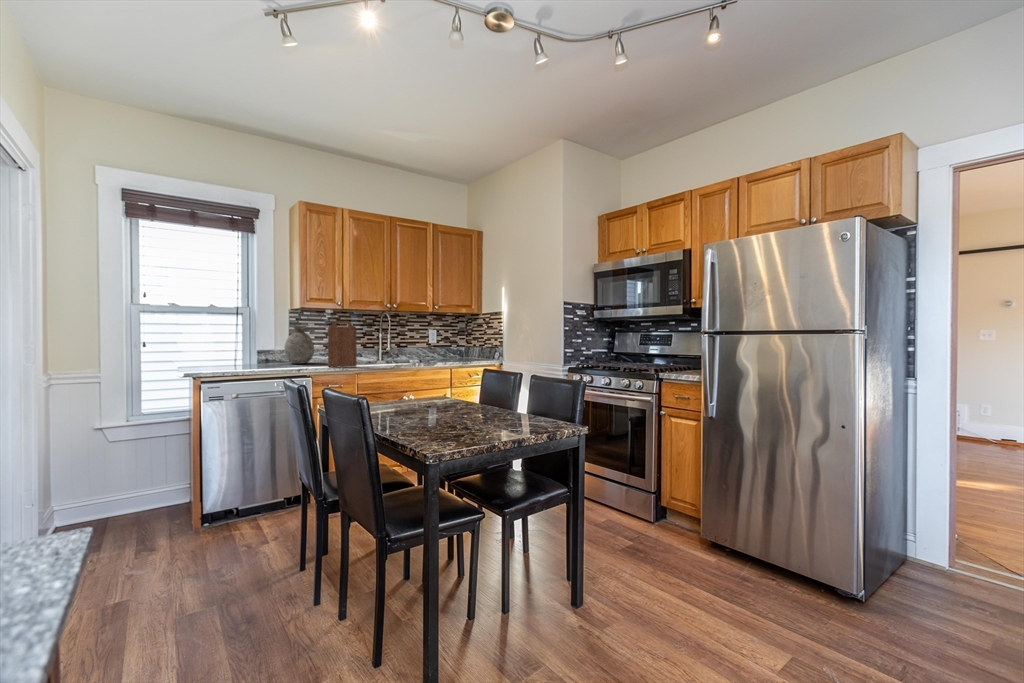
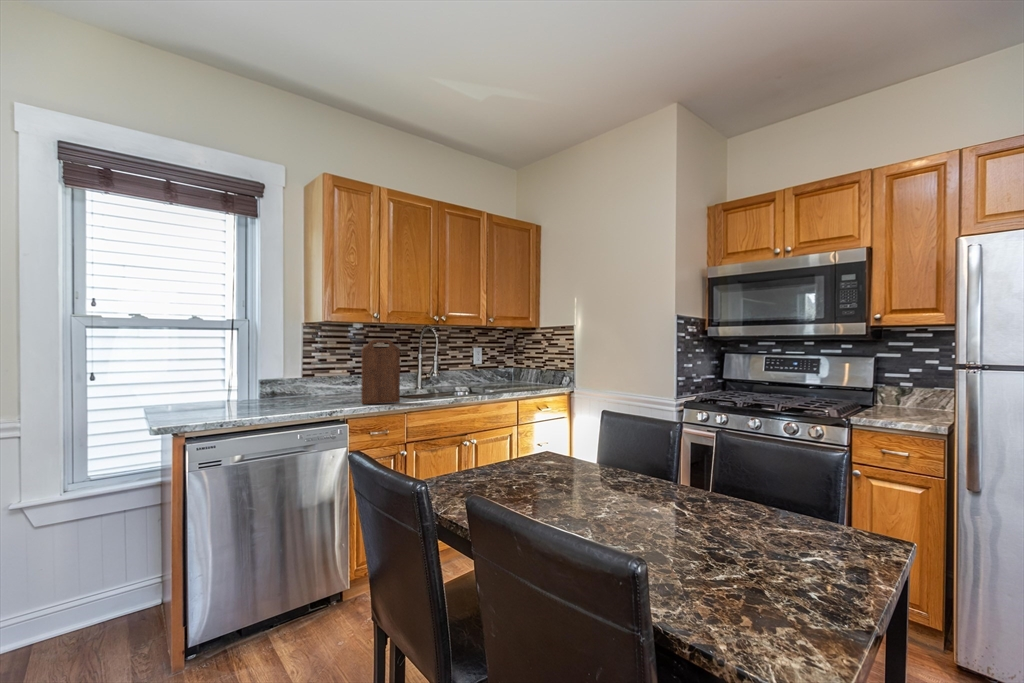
vase: present [284,325,314,364] -> none [297,345,337,397]

